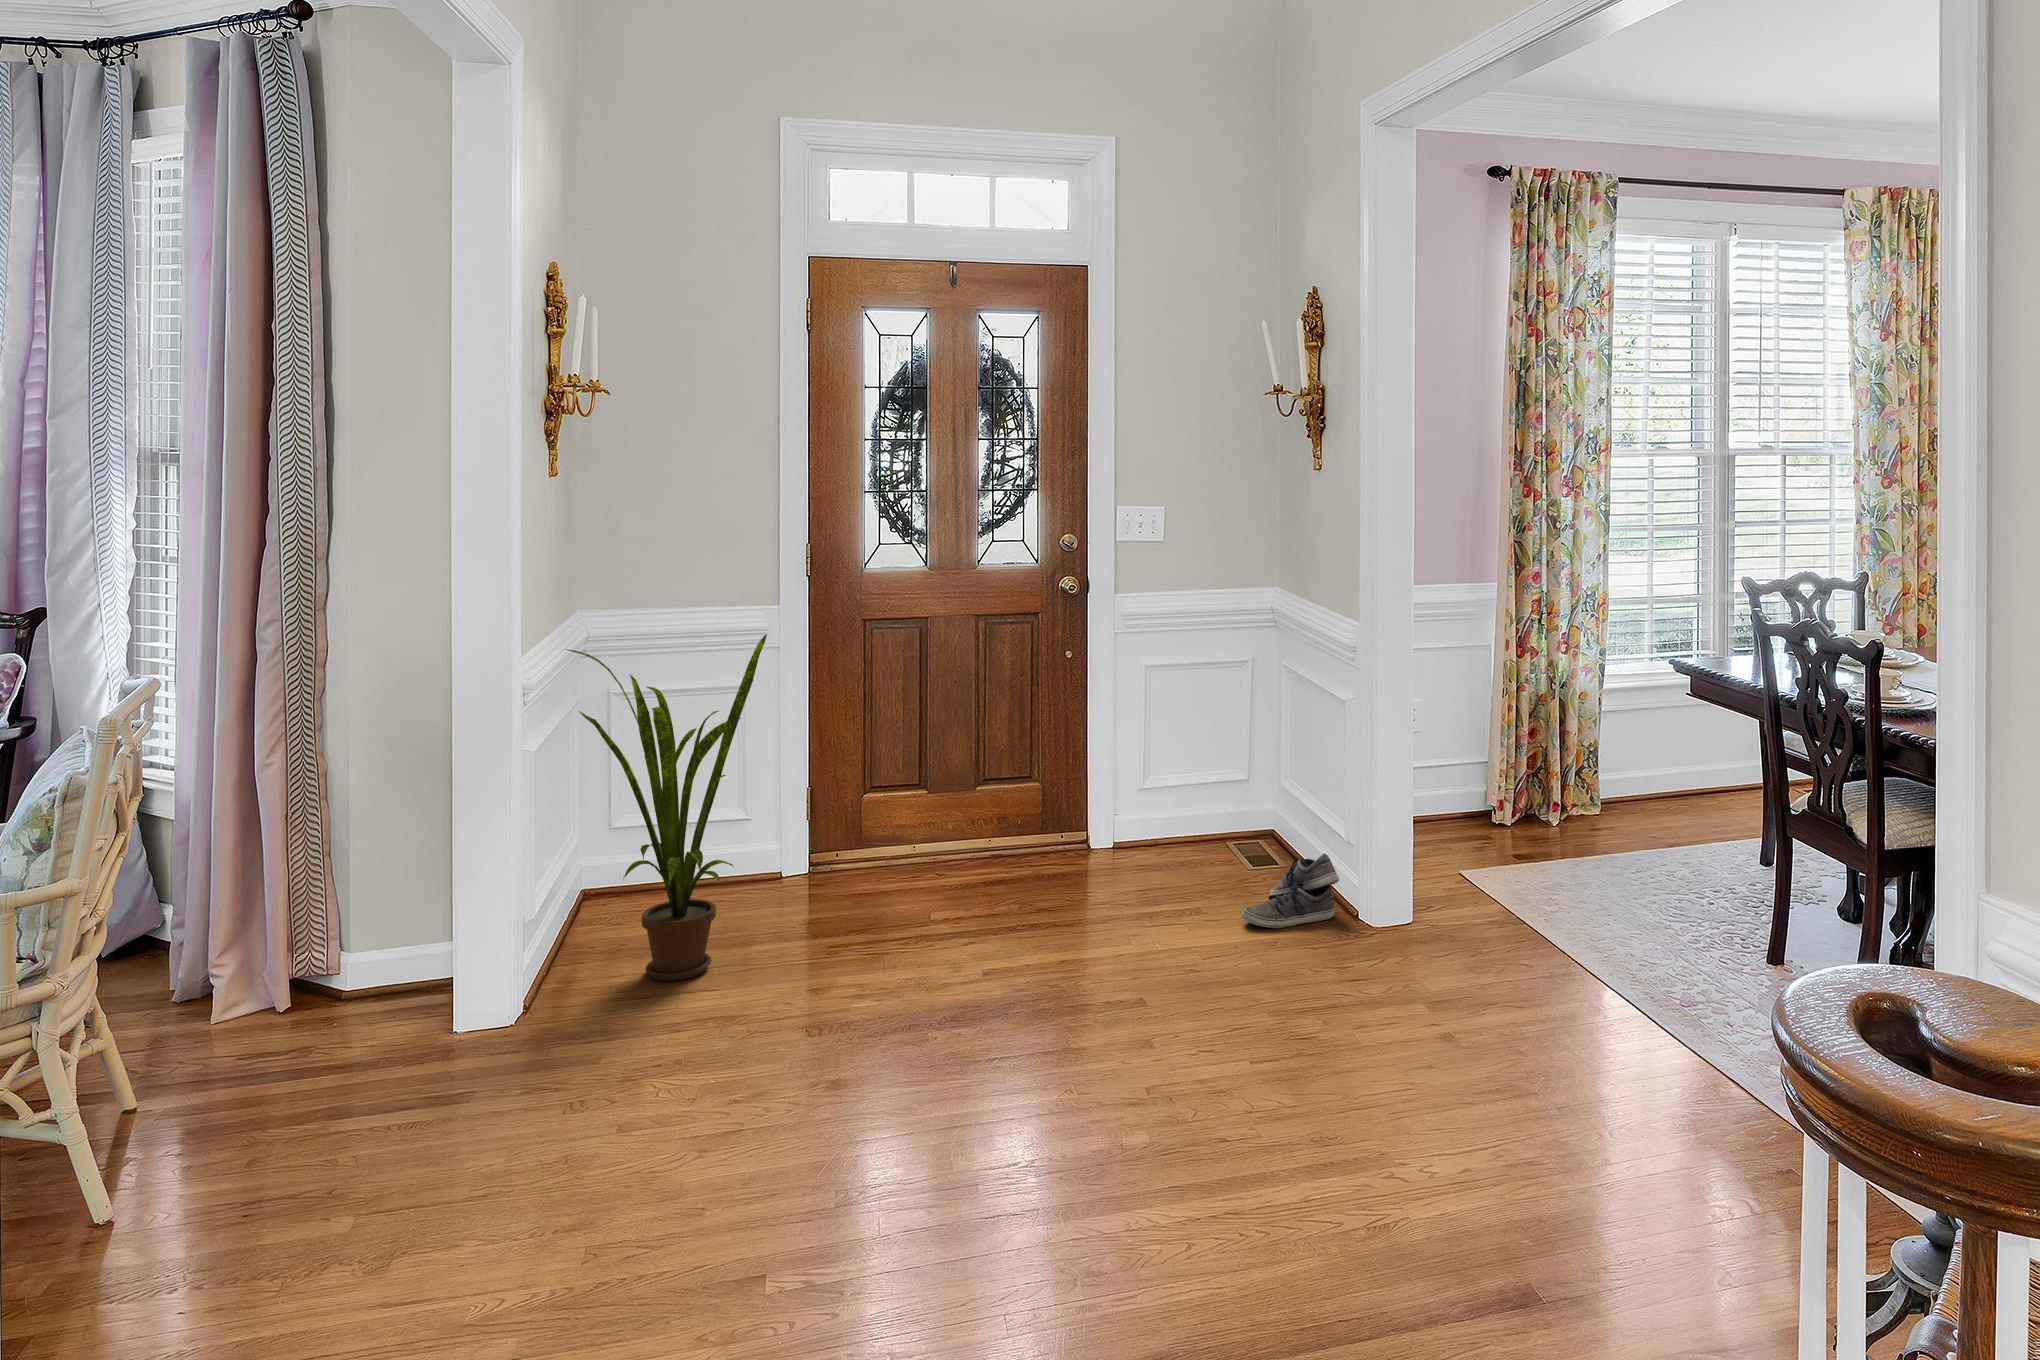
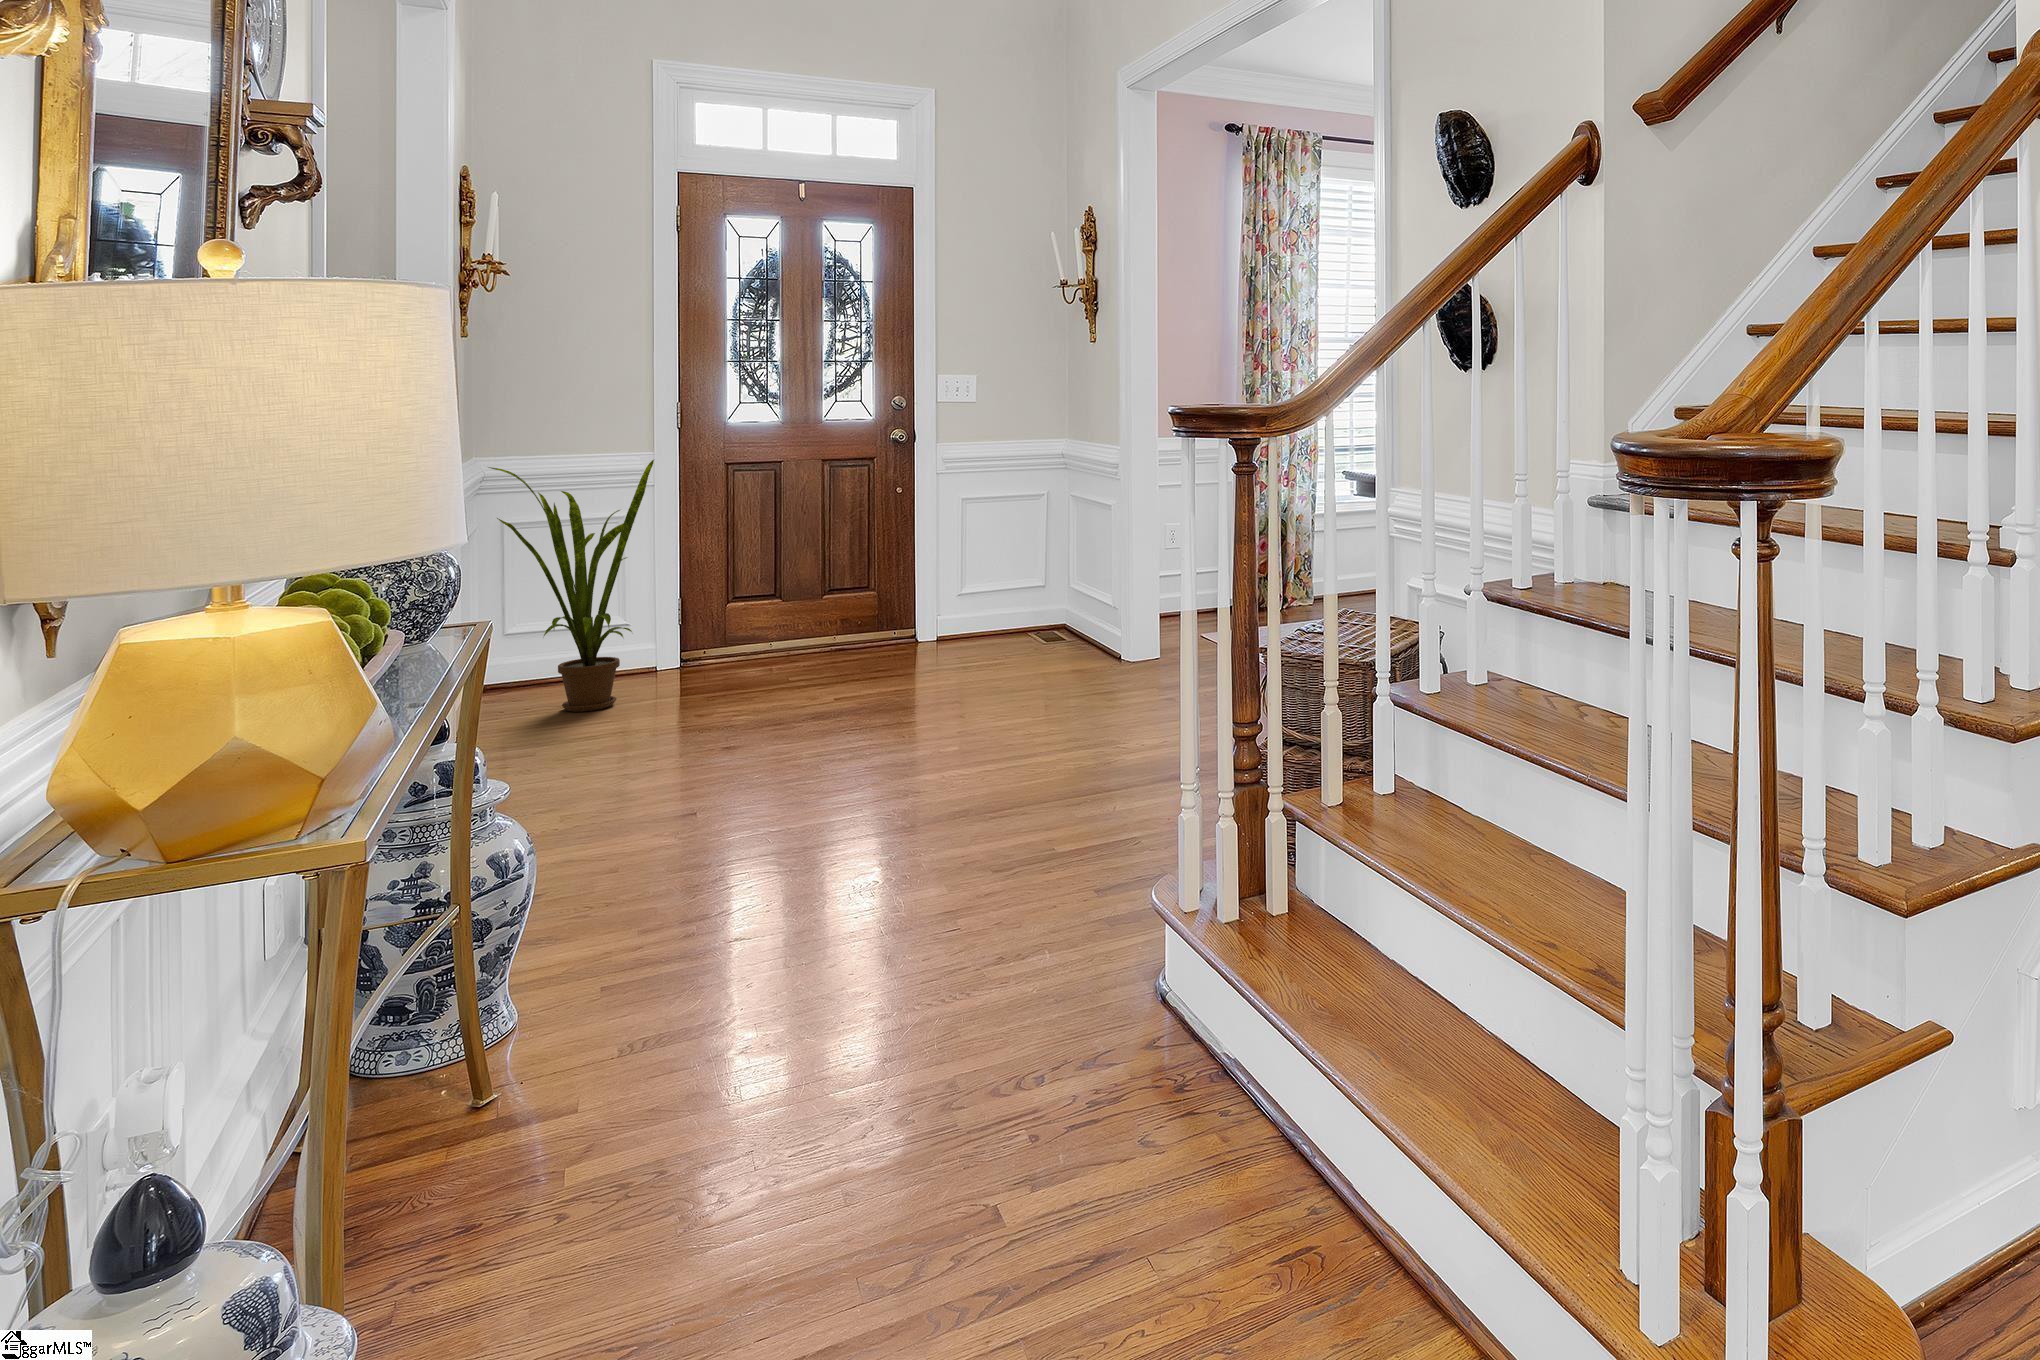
shoe: present [1241,853,1339,928] -> none [1036,608,1108,659]

